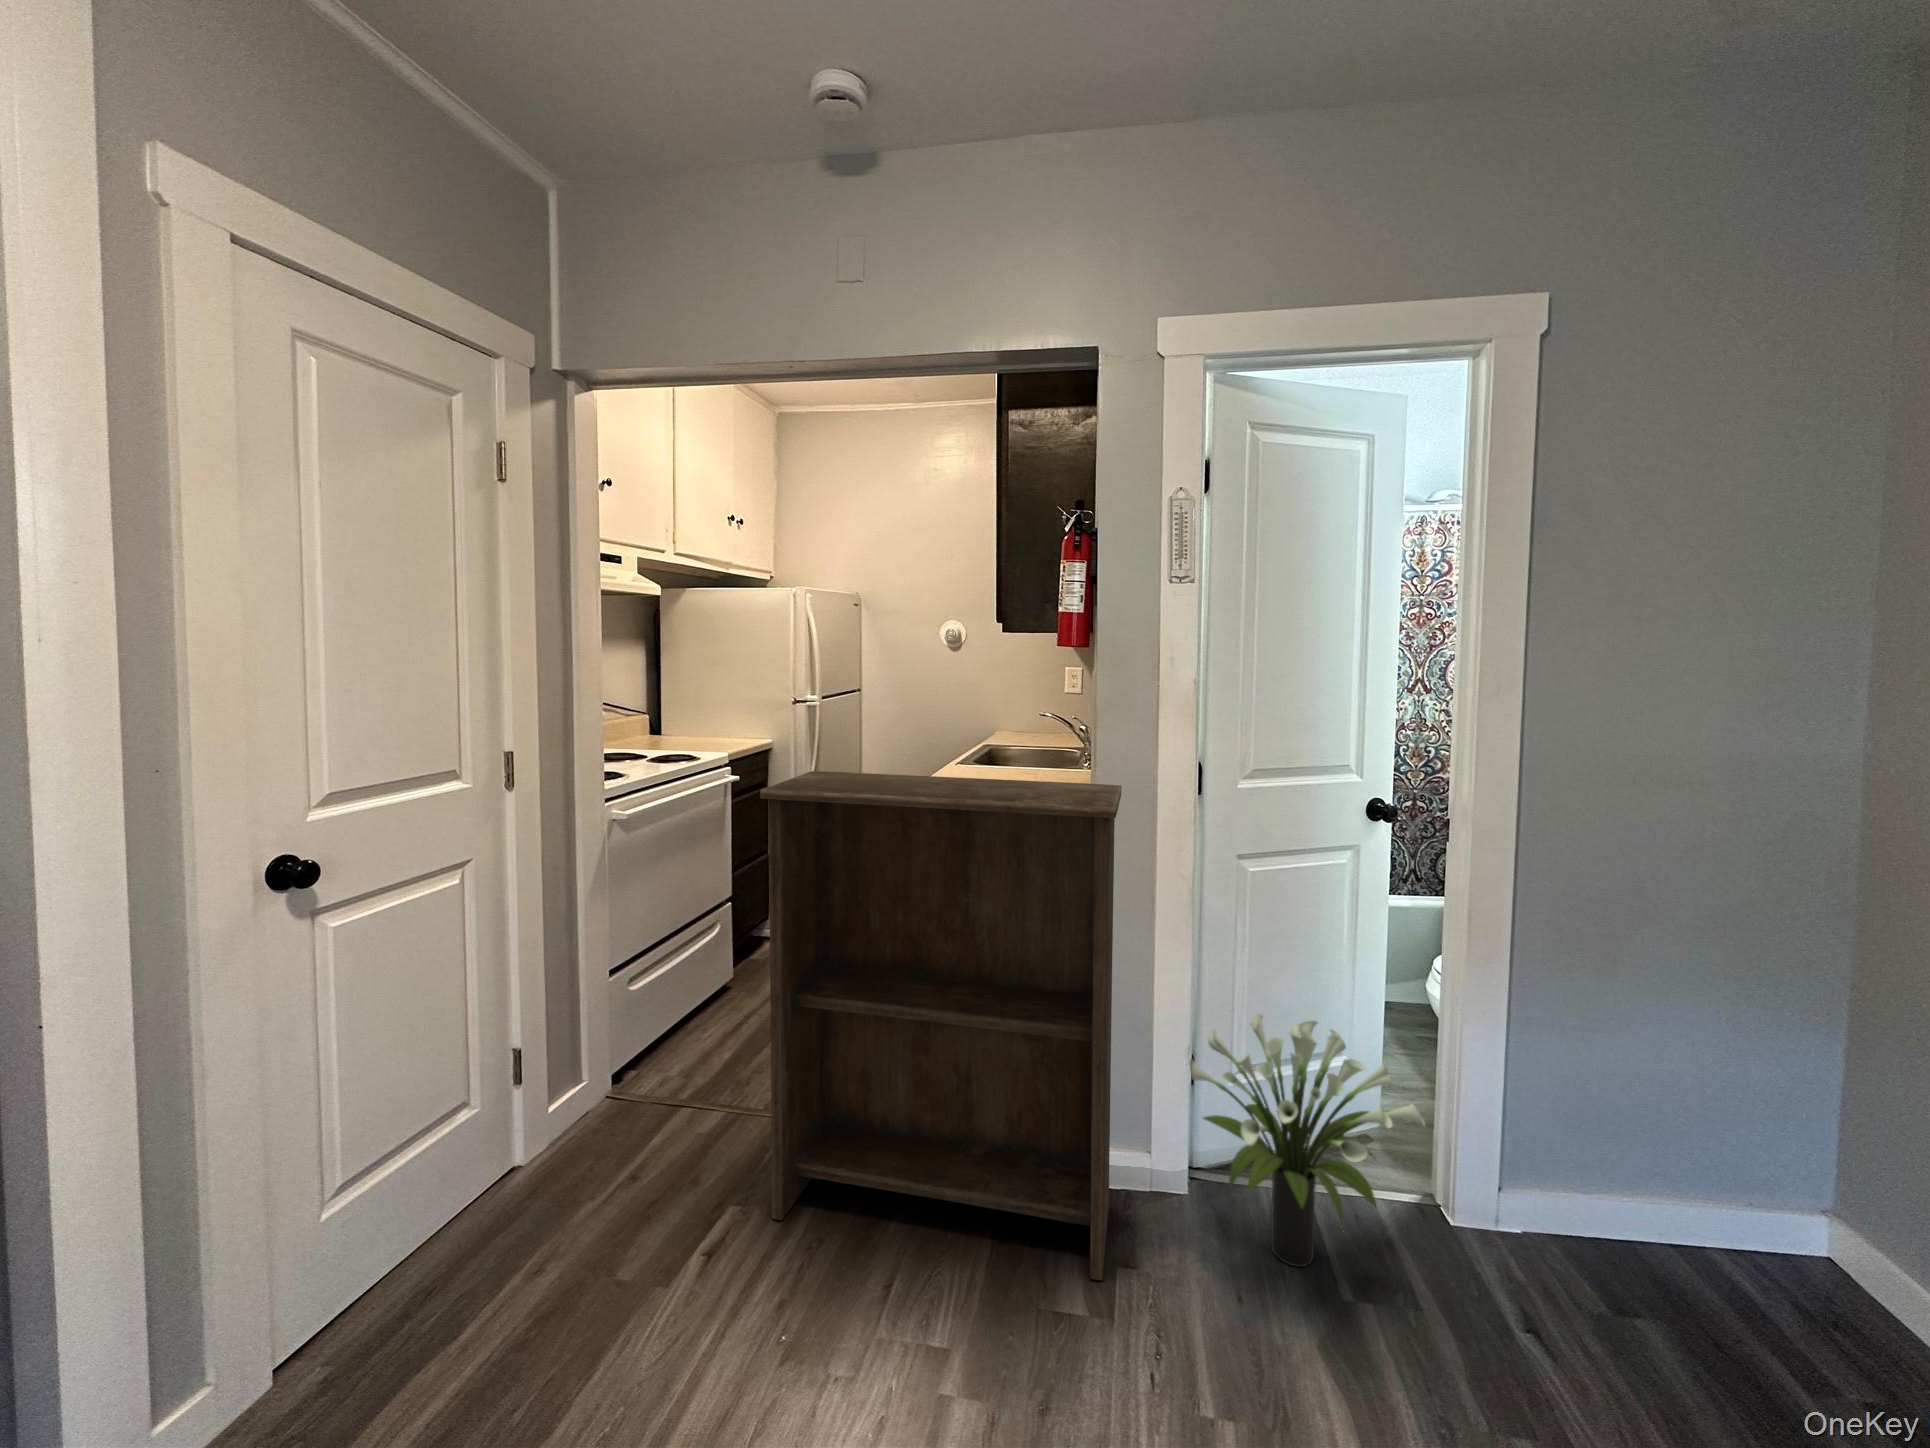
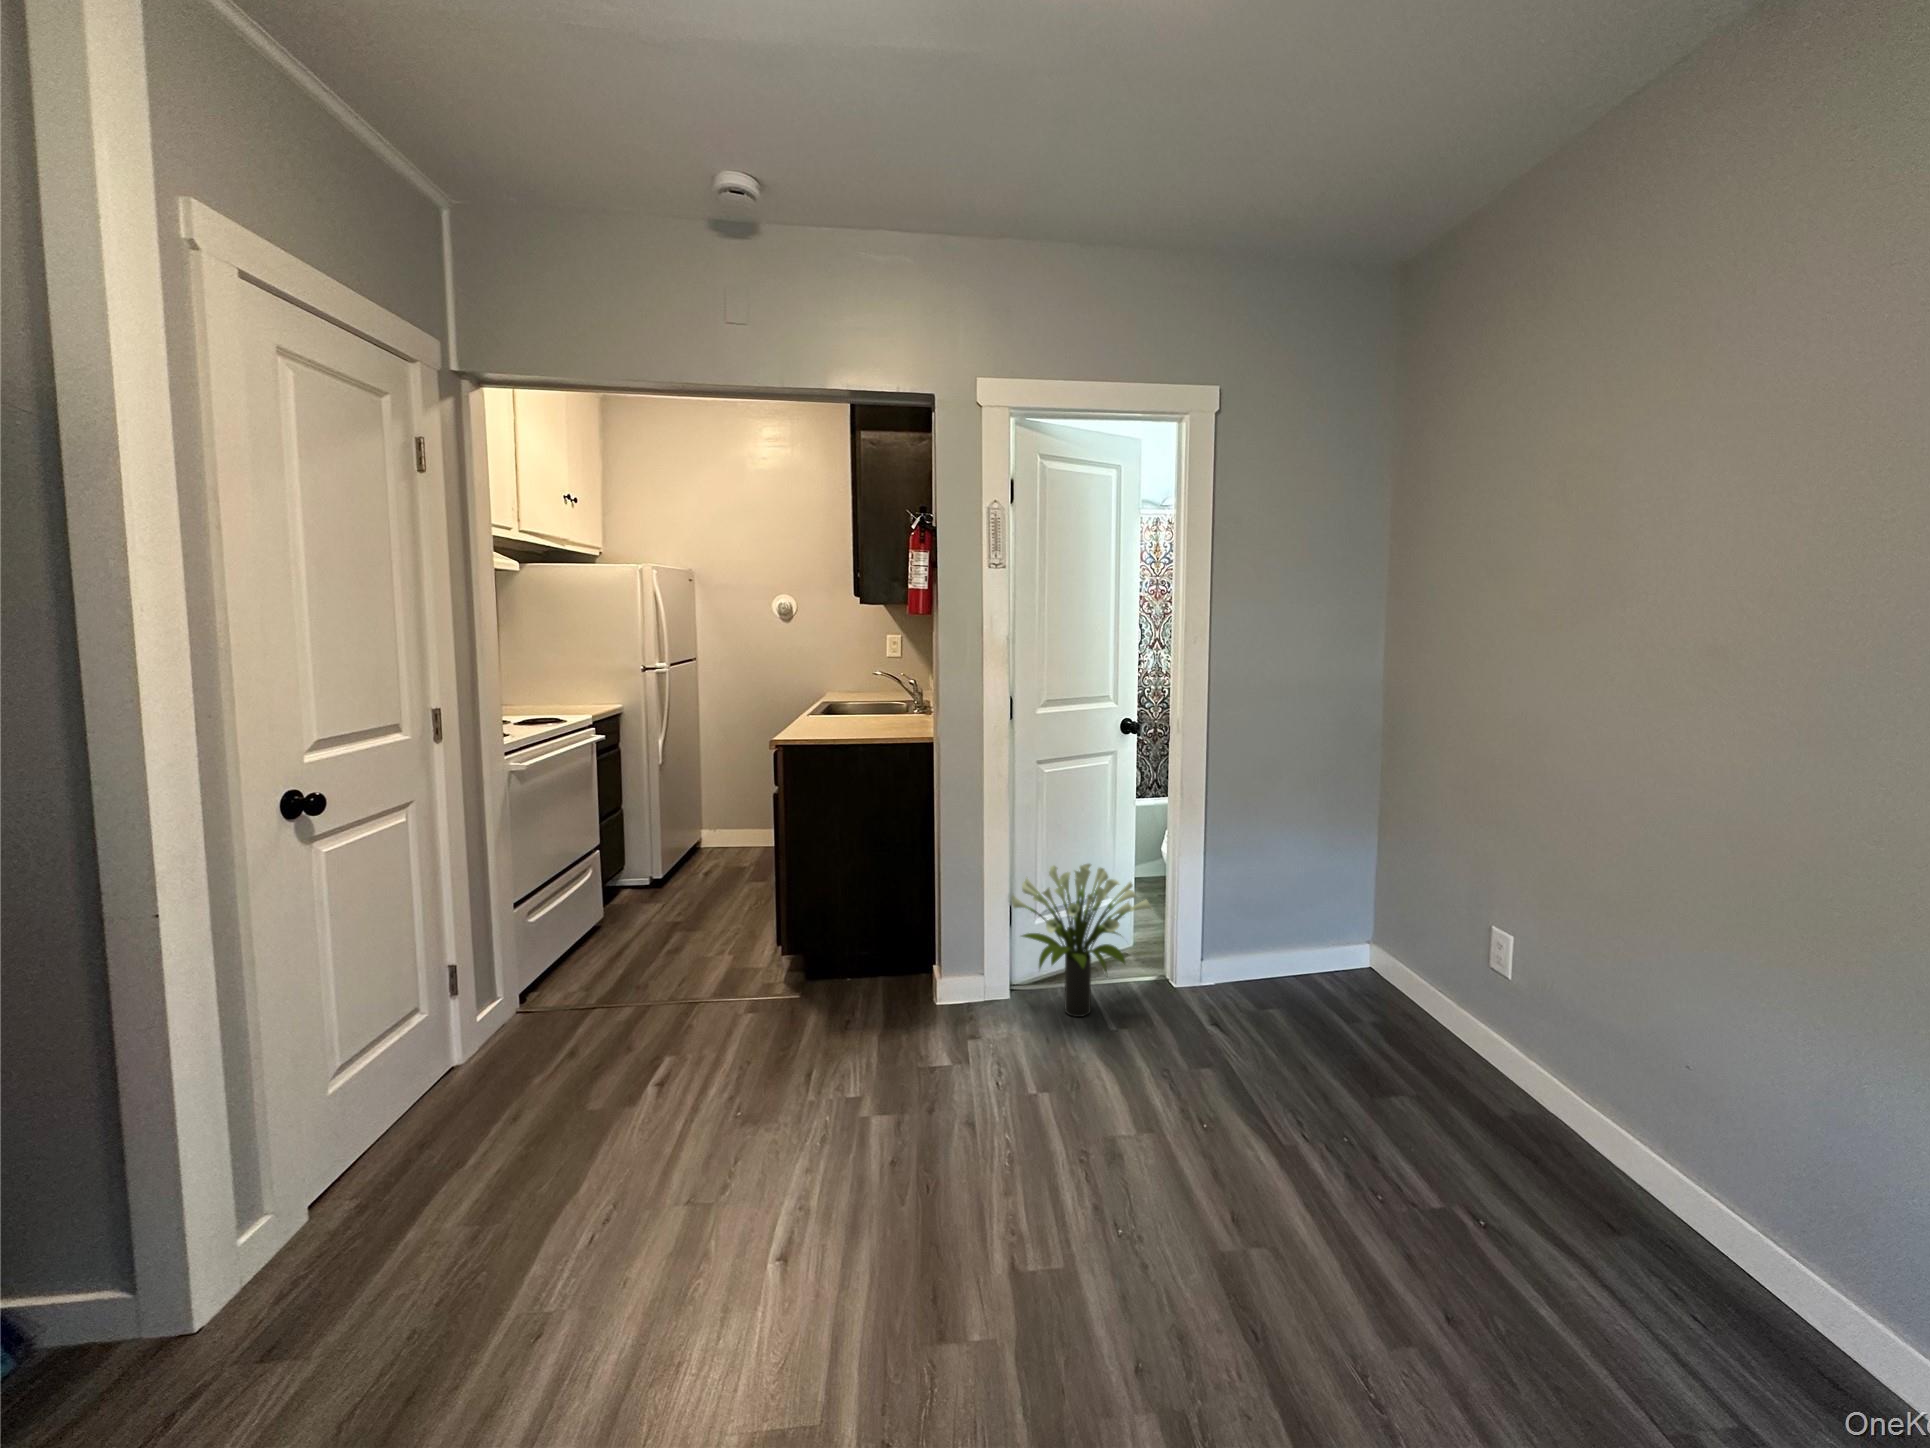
bookshelf: present [760,771,1122,1280] -> none [689,713,963,1057]

